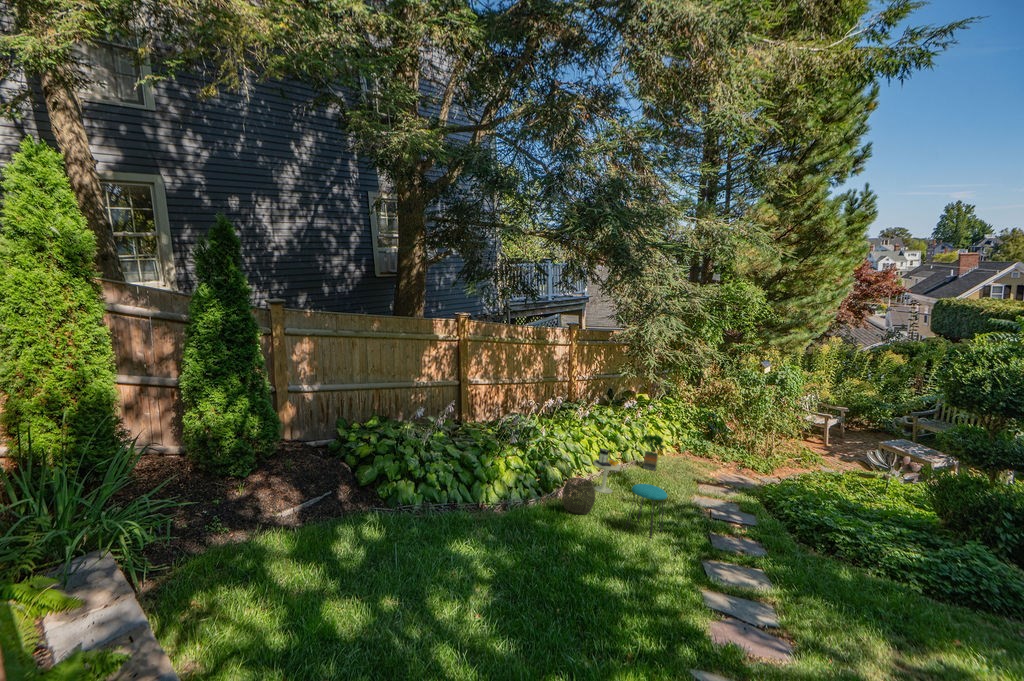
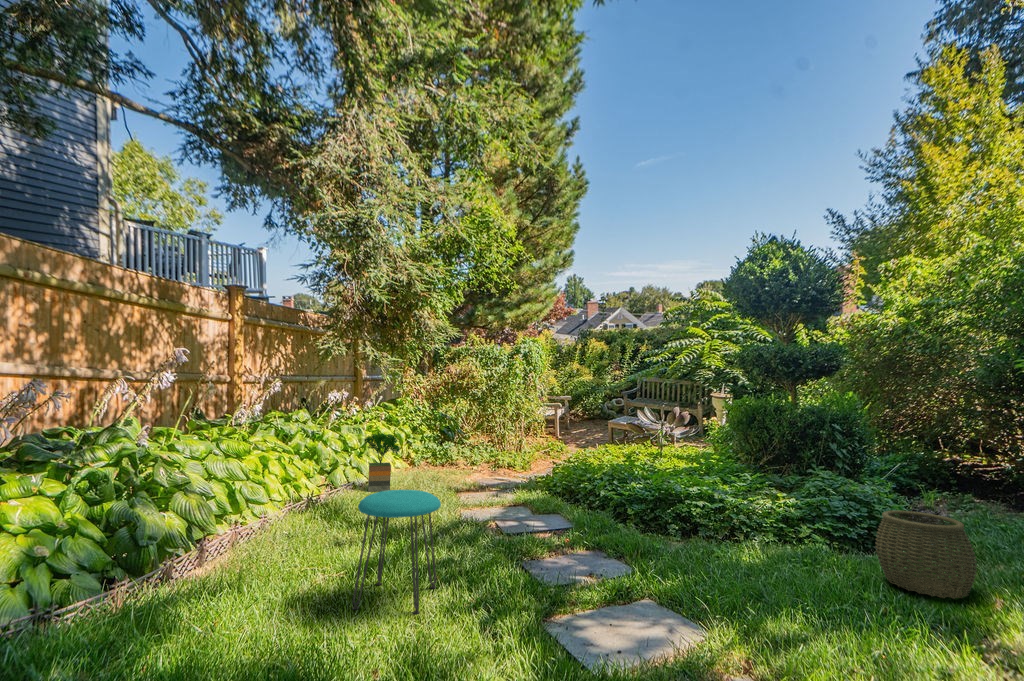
side table: present [593,449,620,493] -> none [267,453,328,547]
woven basket: present [562,478,595,514] -> present [876,511,977,599]

